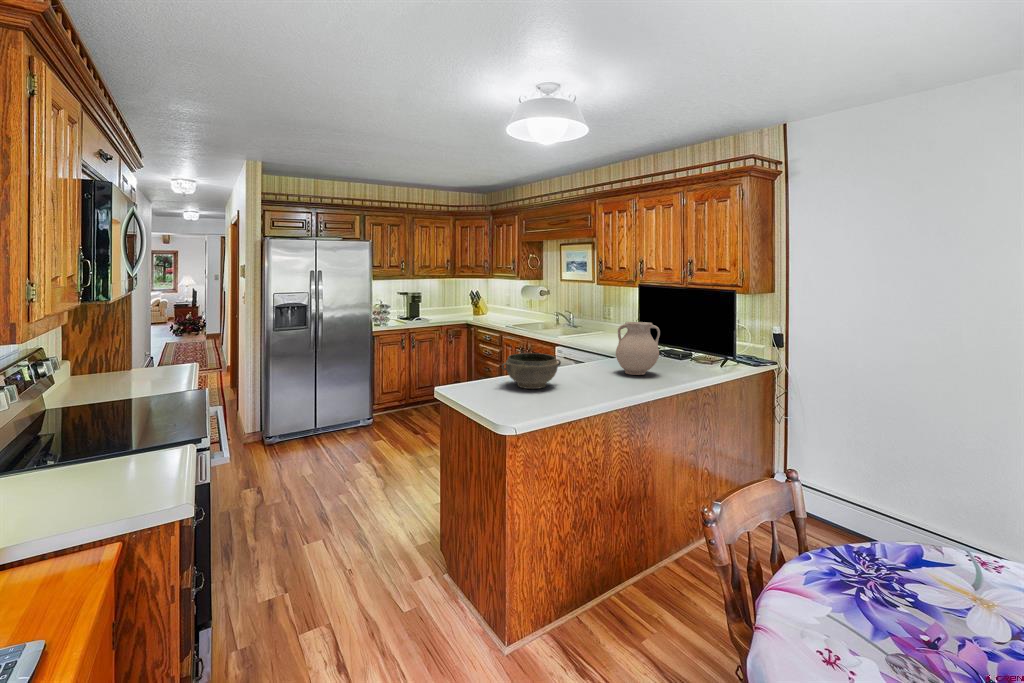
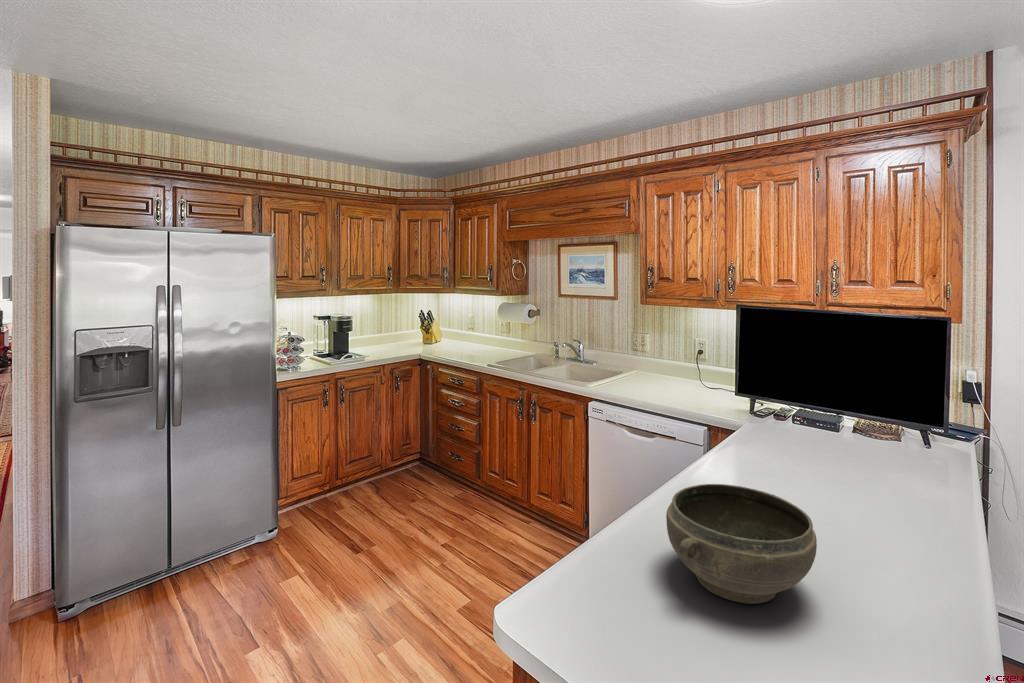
vase: present [616,322,660,375] -> none [811,384,915,497]

